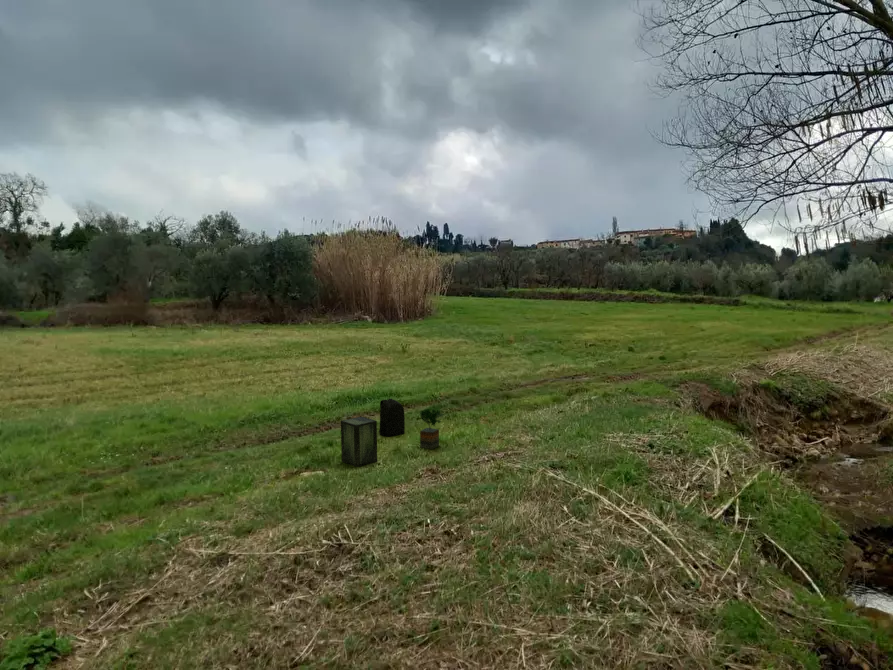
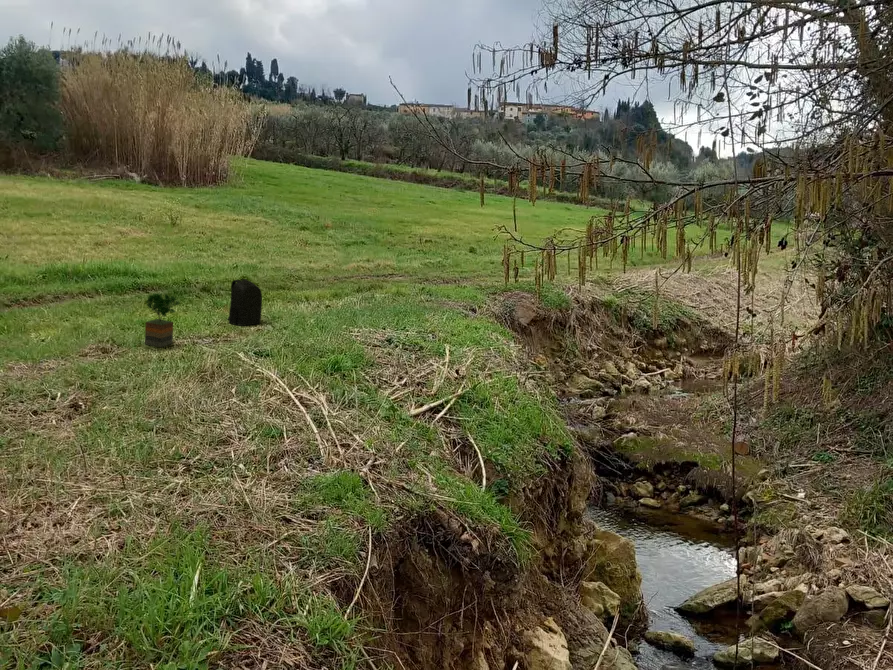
backpack: present [379,399,405,437] -> present [228,279,262,326]
storage box: present [341,417,377,467] -> none [22,295,76,363]

